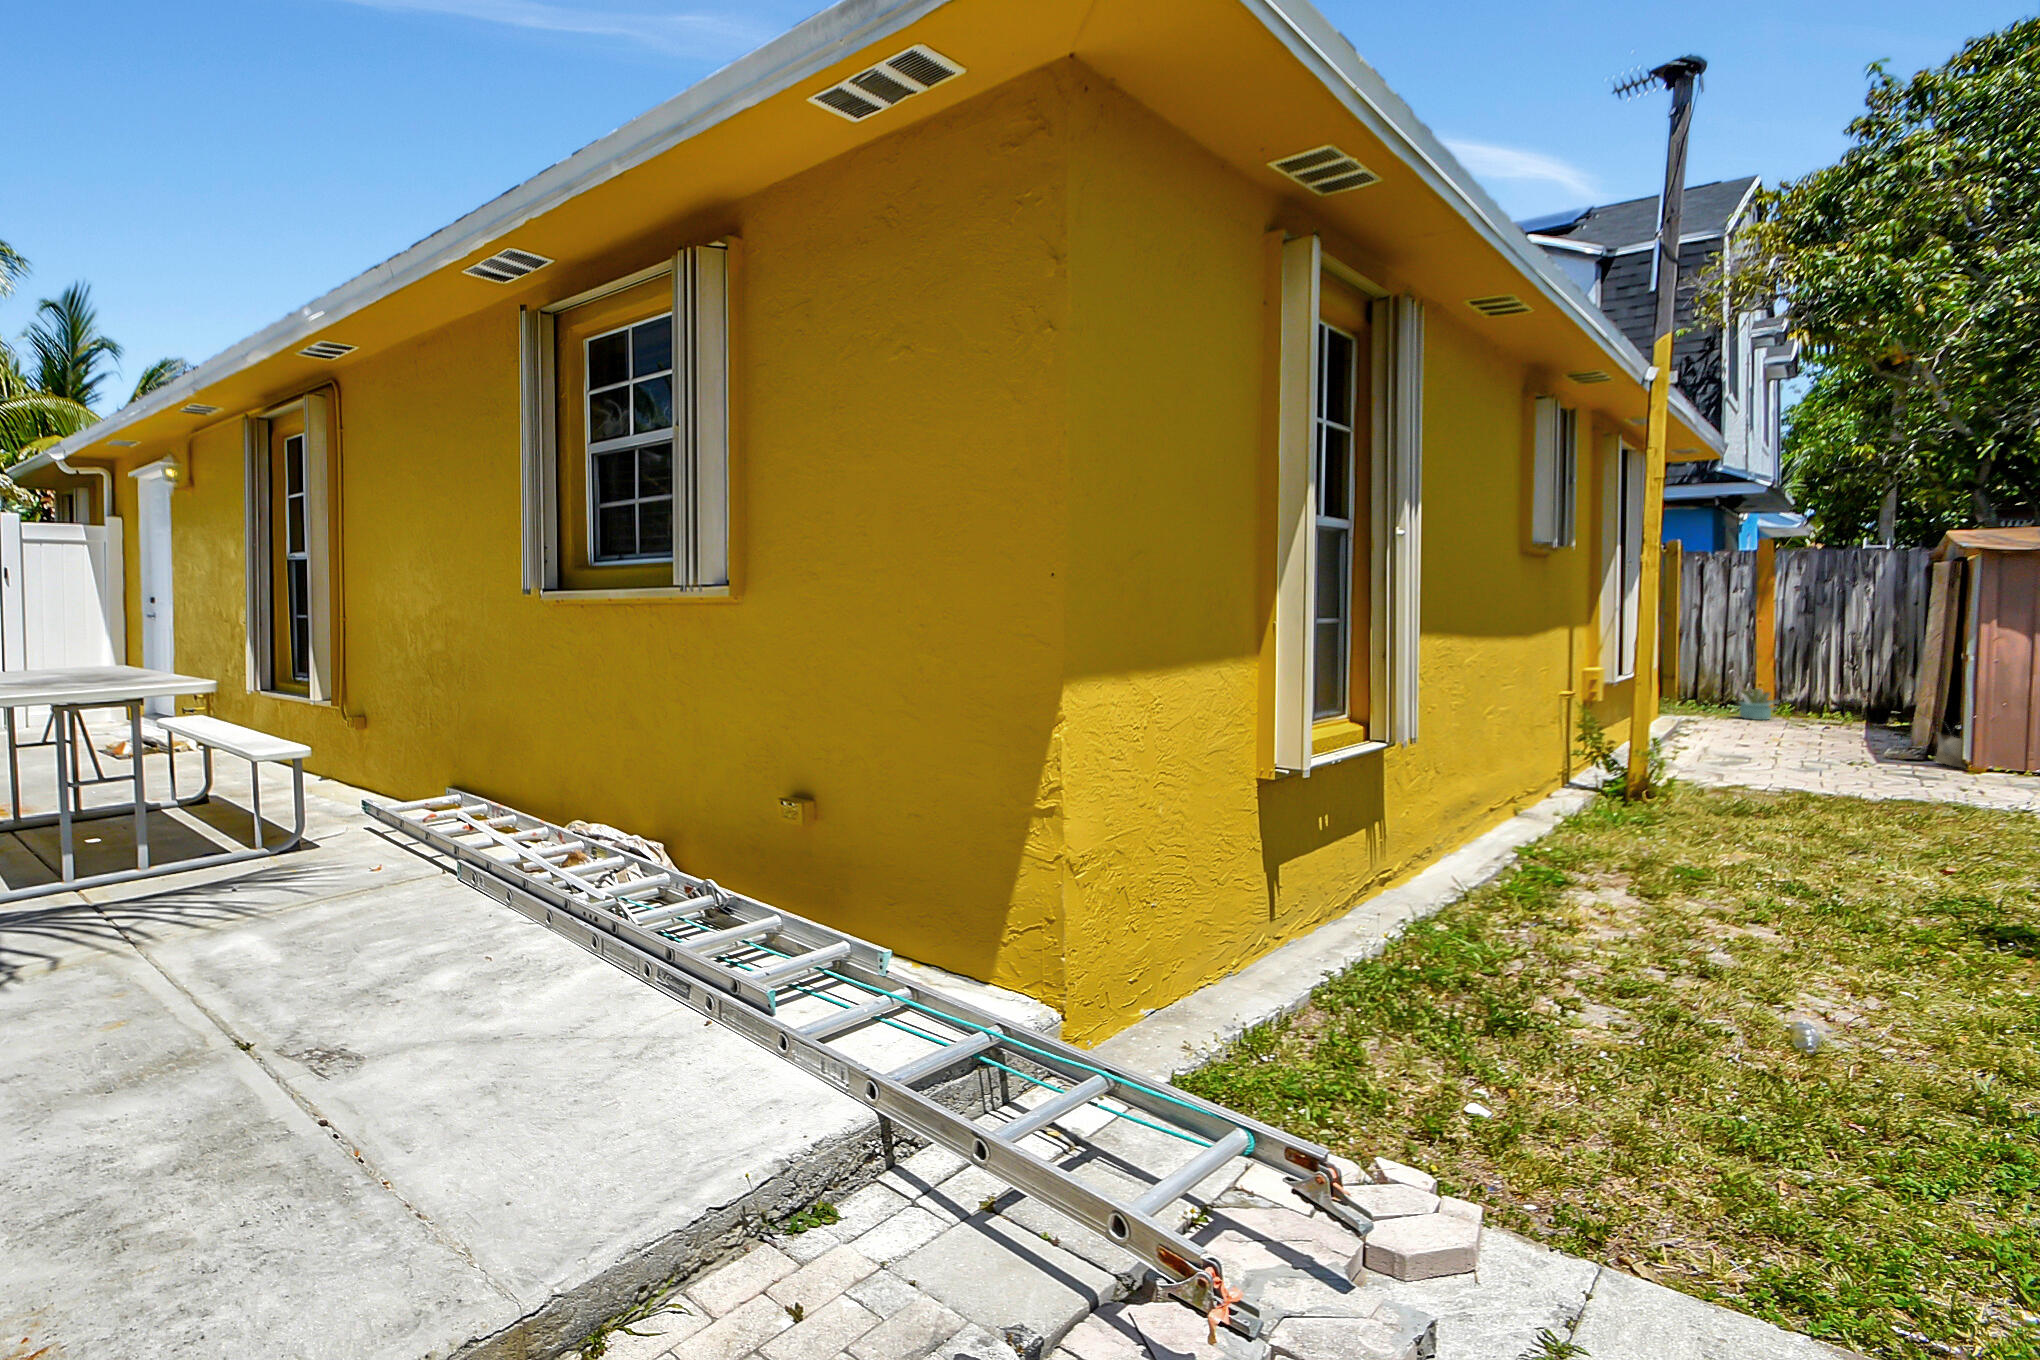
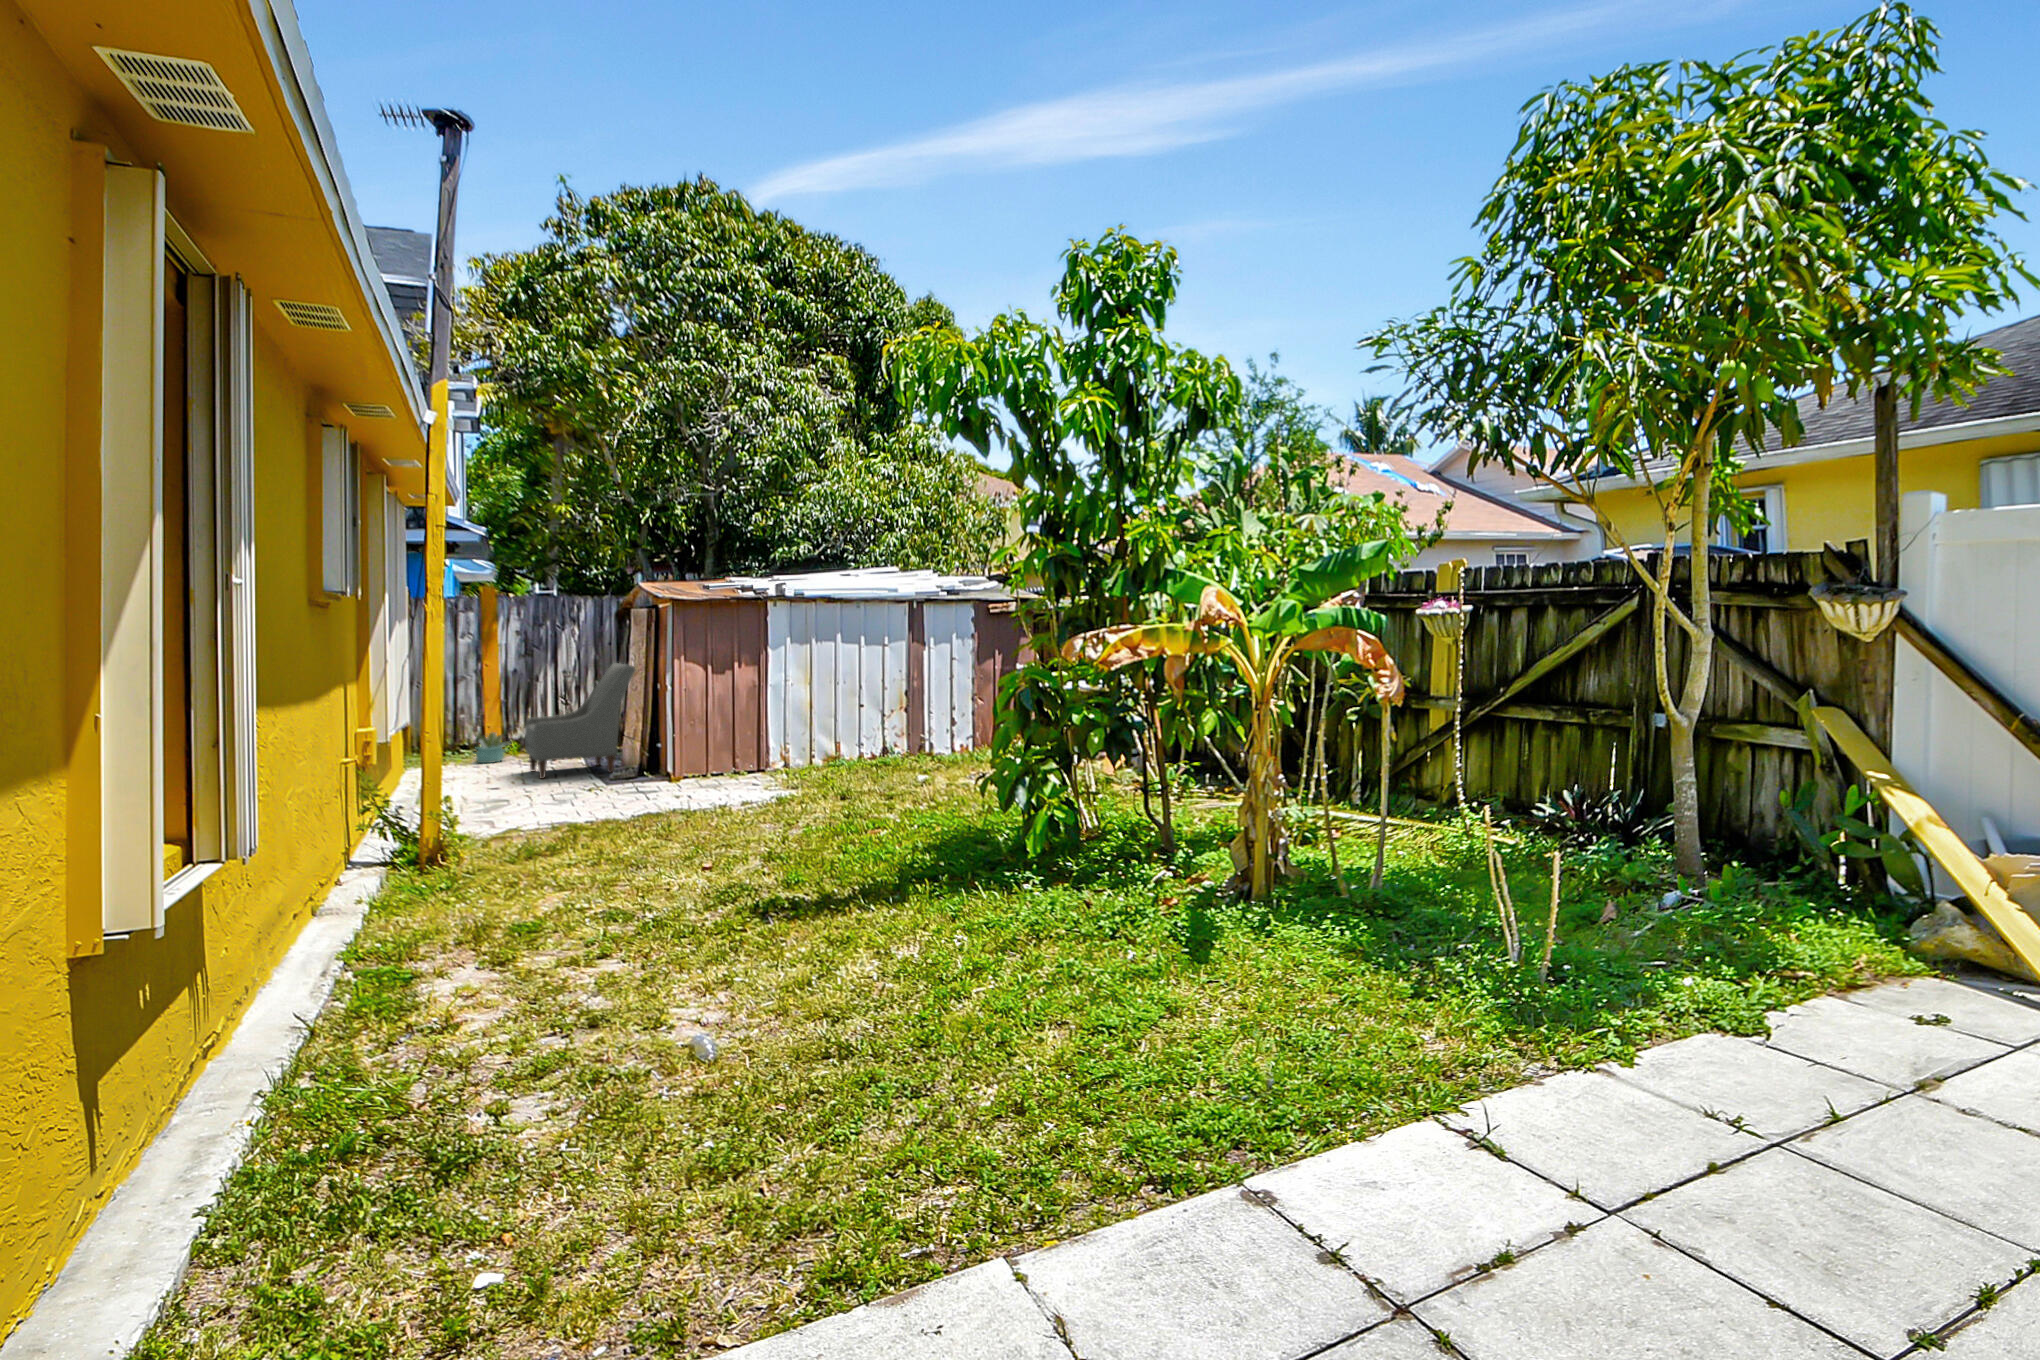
chair: none [1788,625,1929,750] -> present [525,663,635,779]
woven basket: present [1935,735,1964,767] -> none [644,740,668,779]

